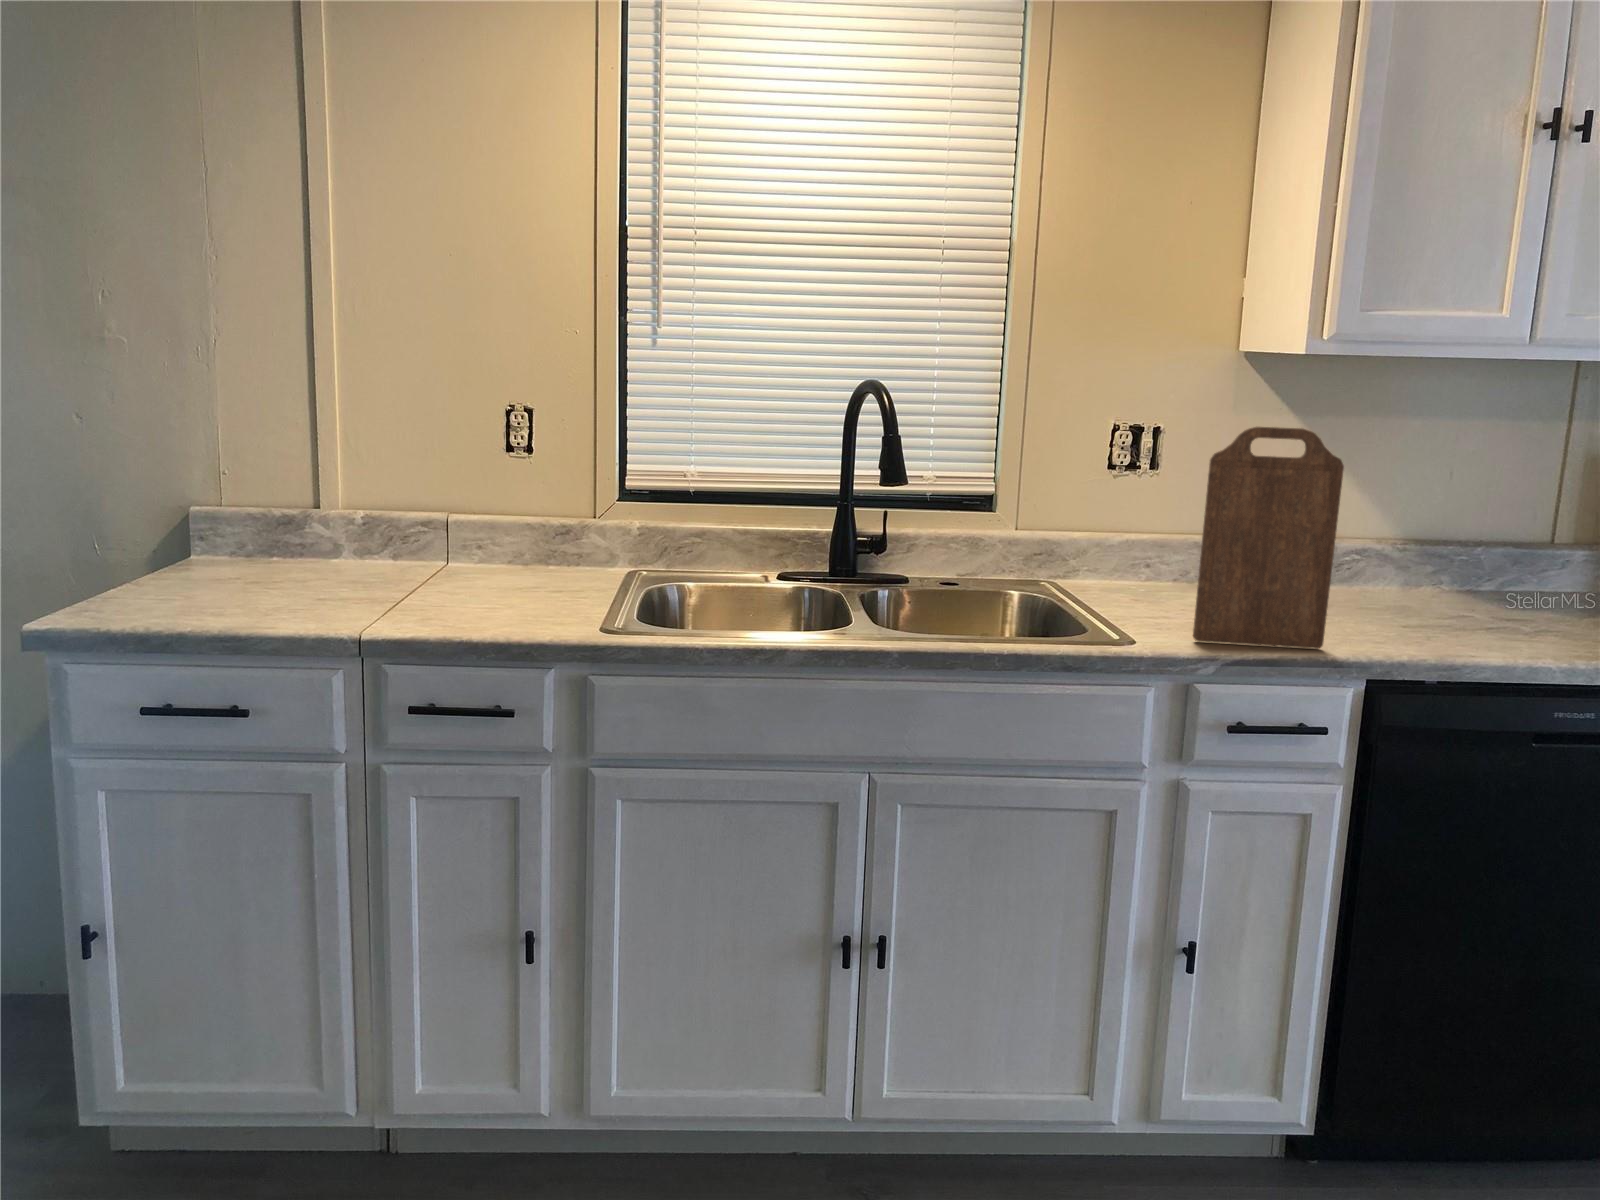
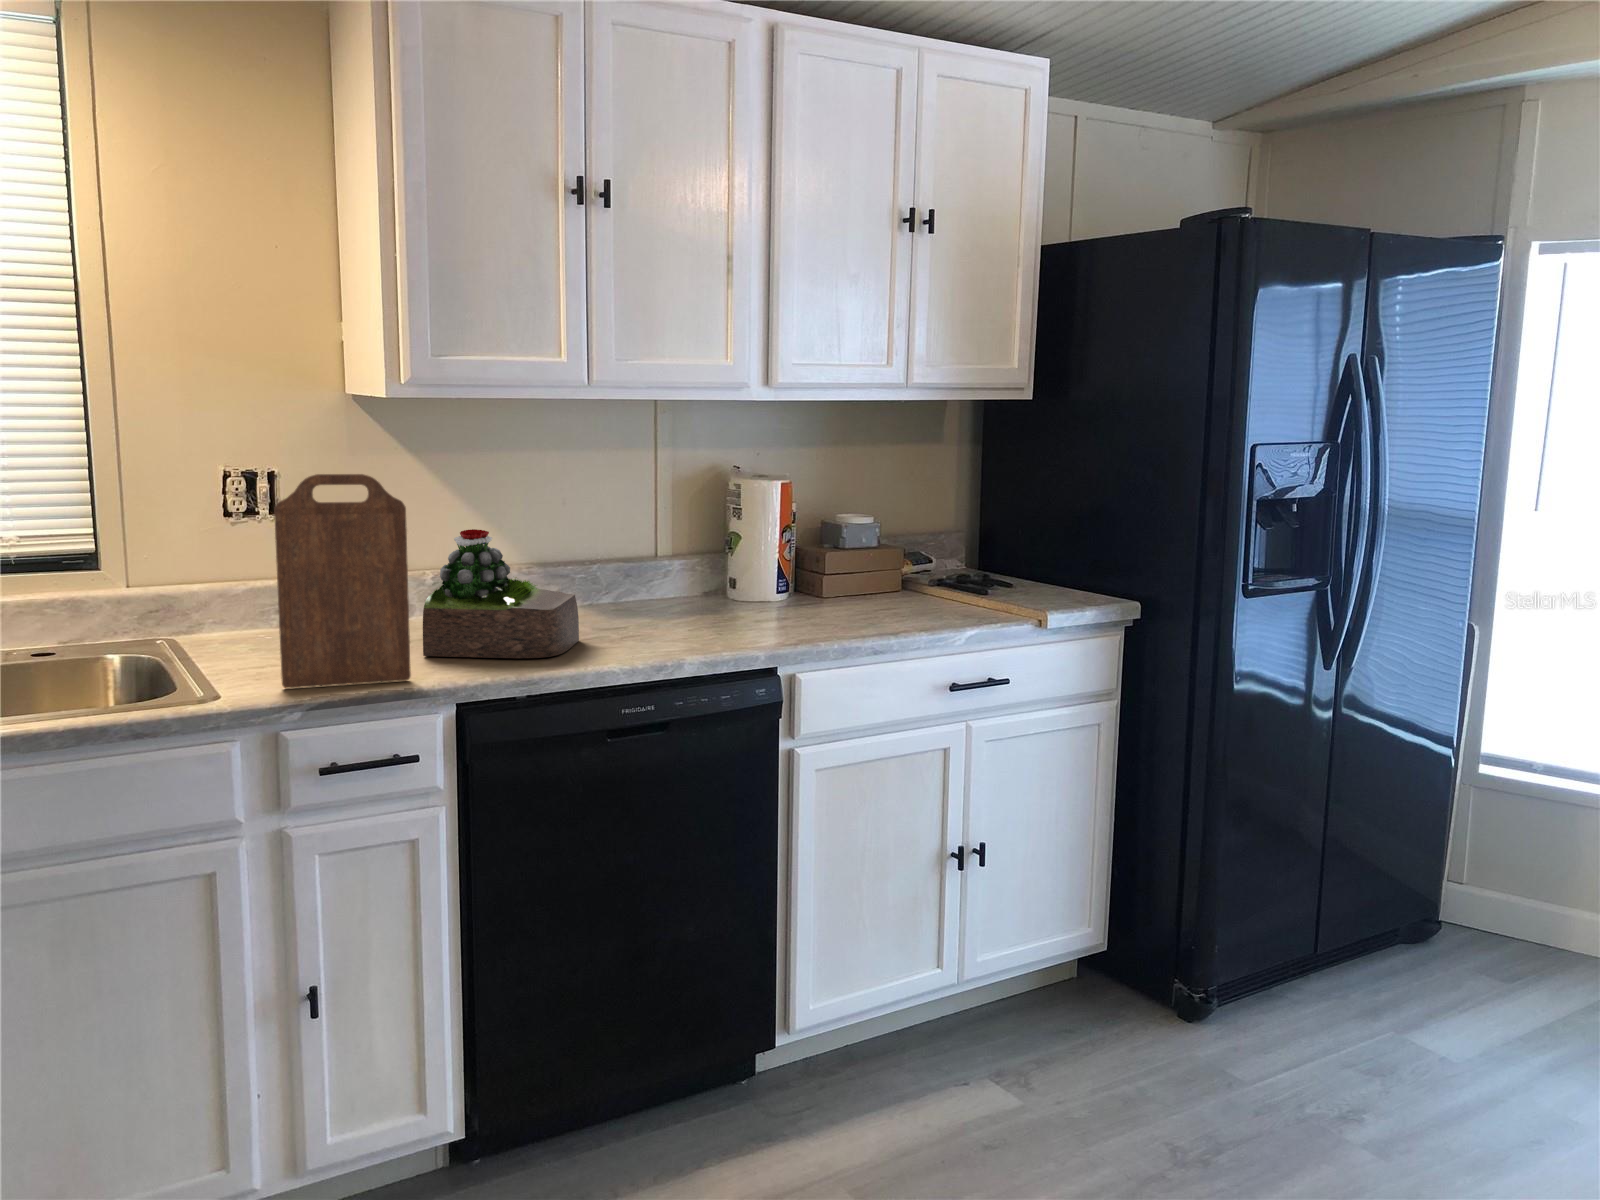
succulent plant: none [1317,496,1488,642] -> present [423,529,579,658]

